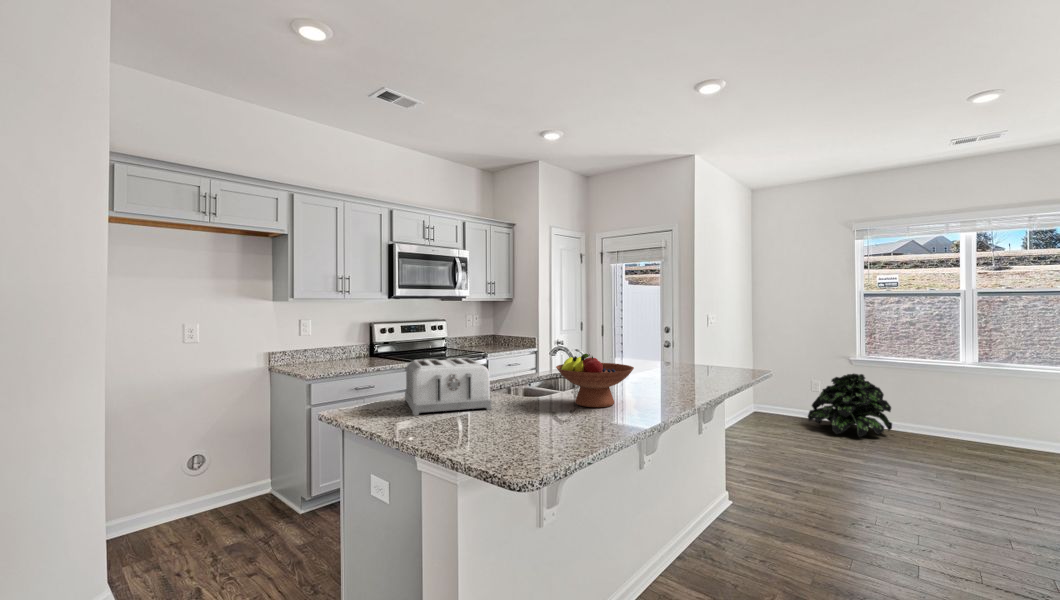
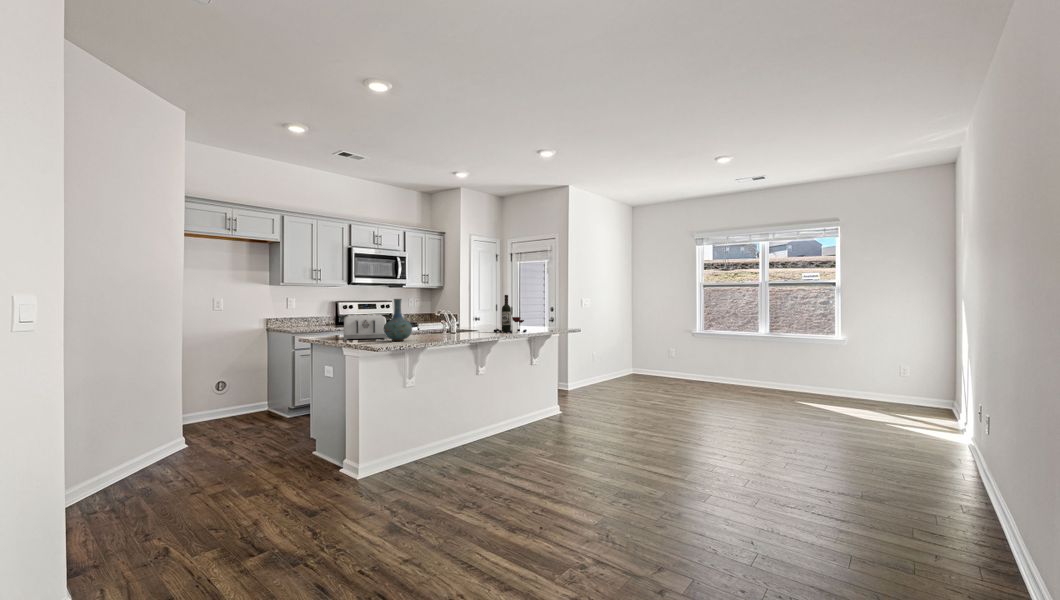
wine bottle: none [637,317,699,383] -> present [494,295,527,333]
vase: none [496,336,551,422] -> present [384,299,412,341]
fruit bowl: present [556,354,634,407] -> none [423,311,465,338]
potted plant: present [808,374,892,437] -> none [658,342,711,386]

